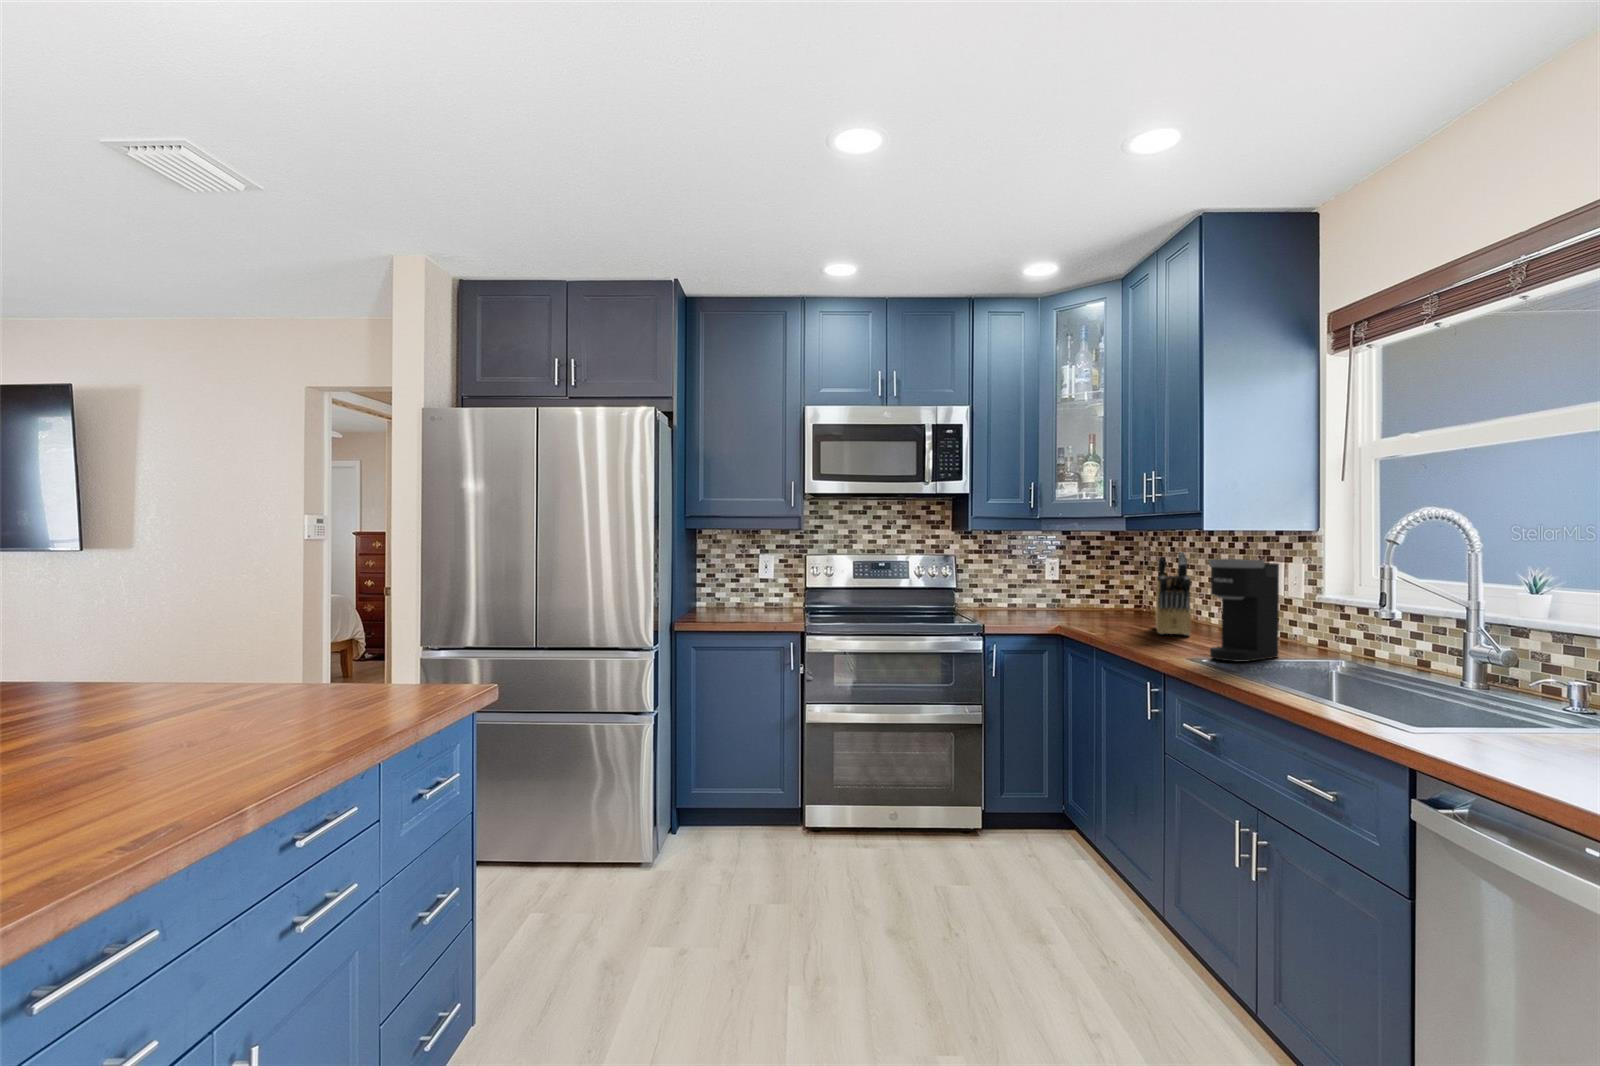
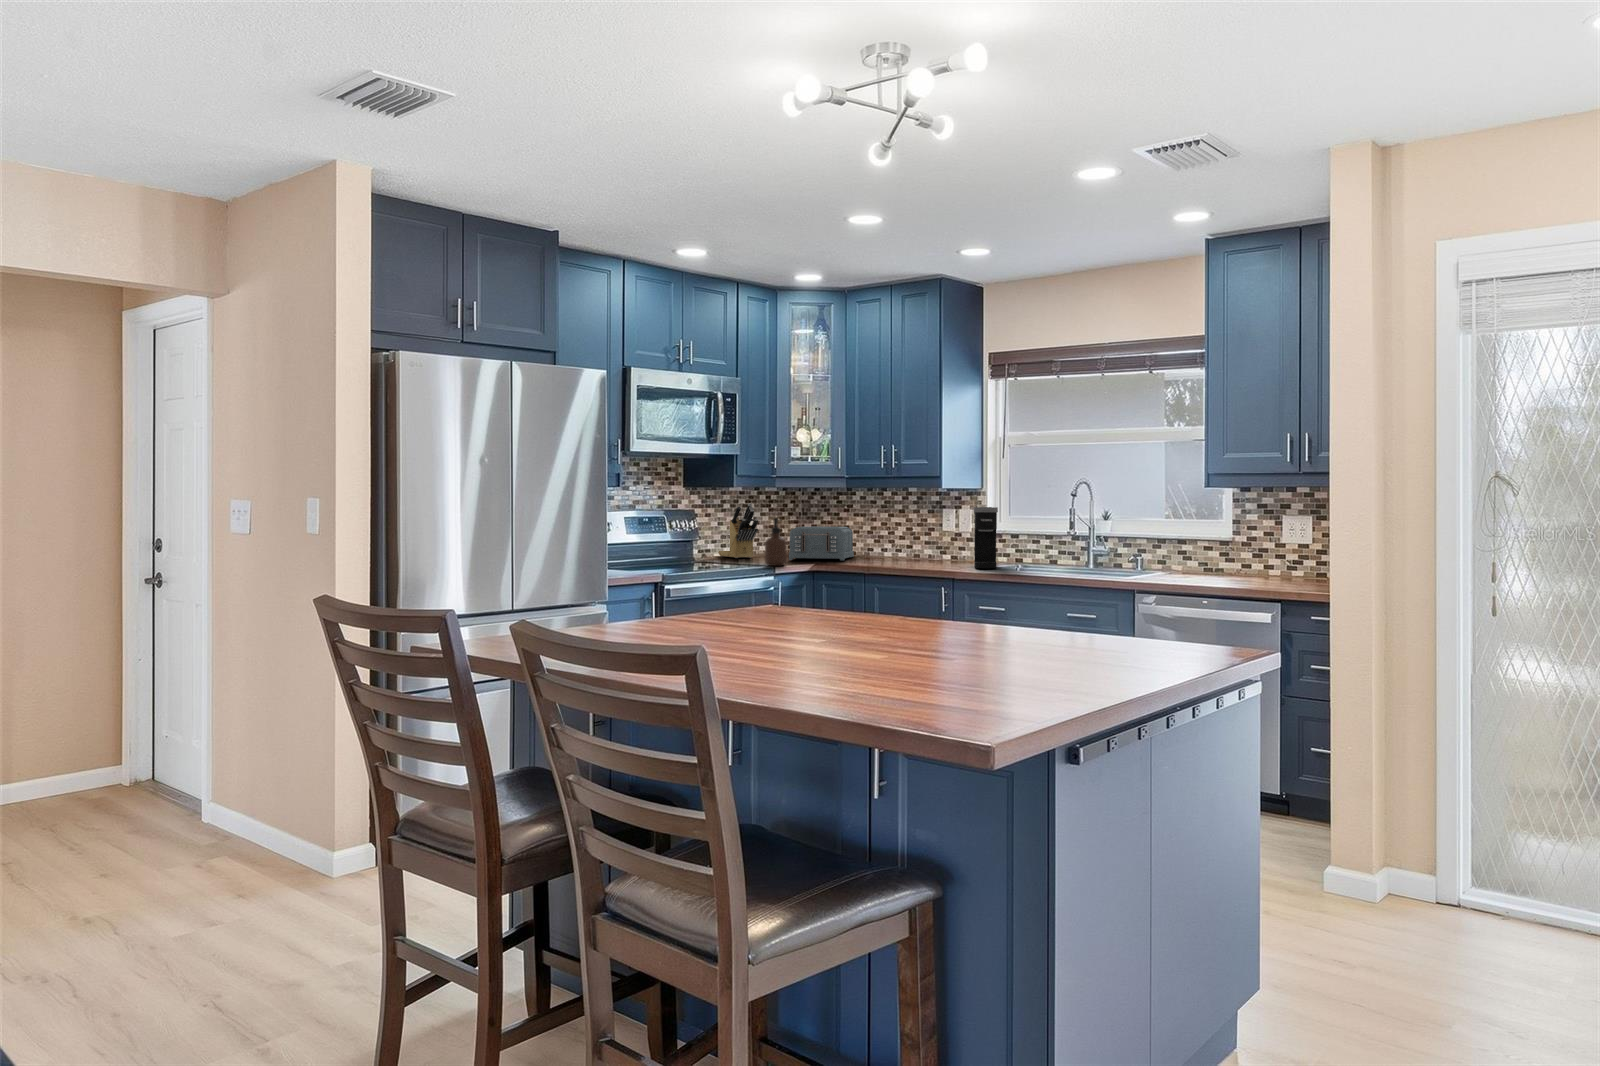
knife block: present [1156,552,1191,635] -> present [718,504,758,558]
soap dispenser: none [992,566,1018,623] -> present [765,518,786,566]
toaster: none [1053,578,1159,624] -> present [789,527,854,560]

